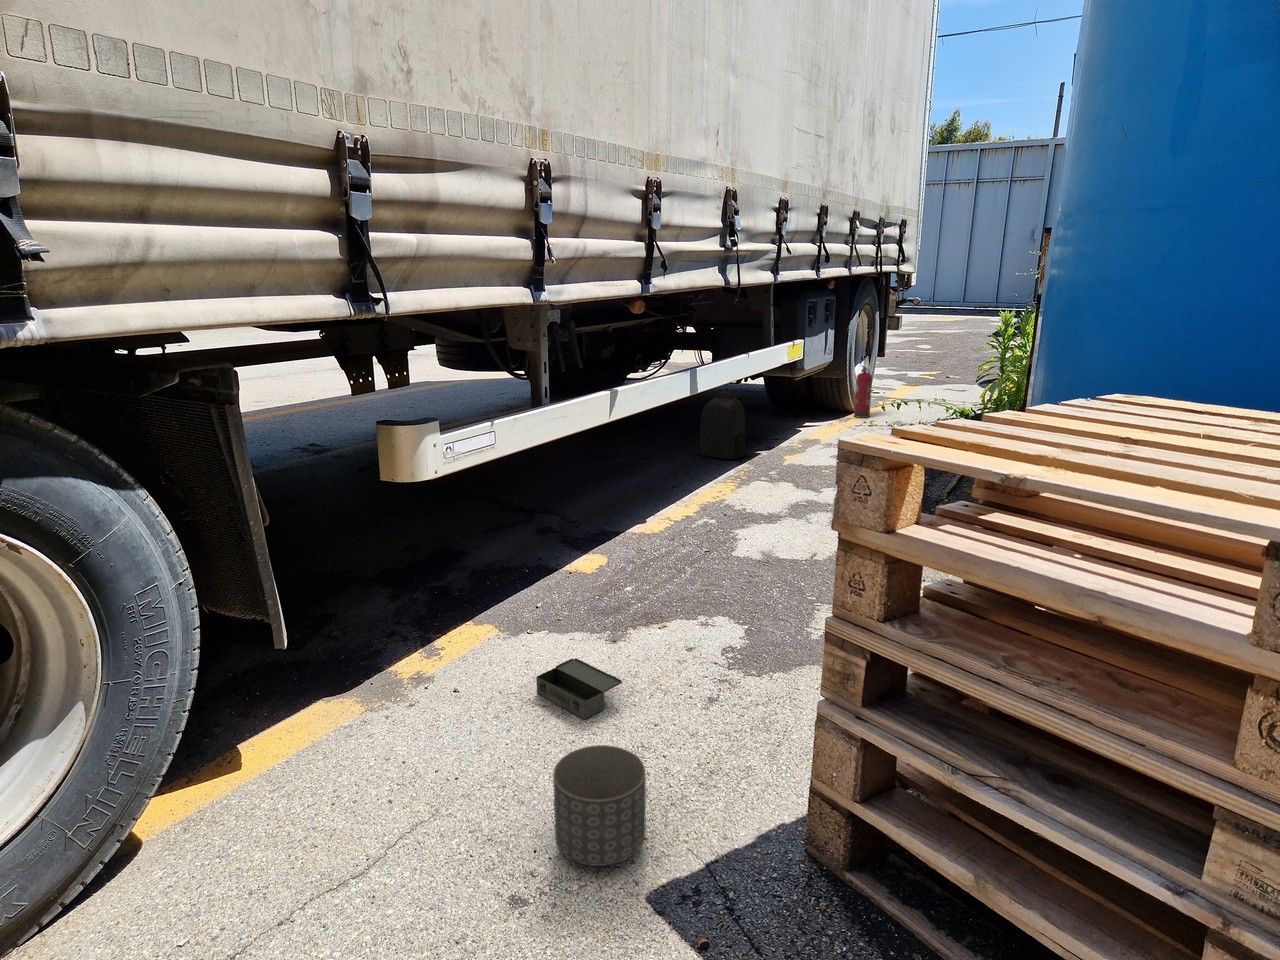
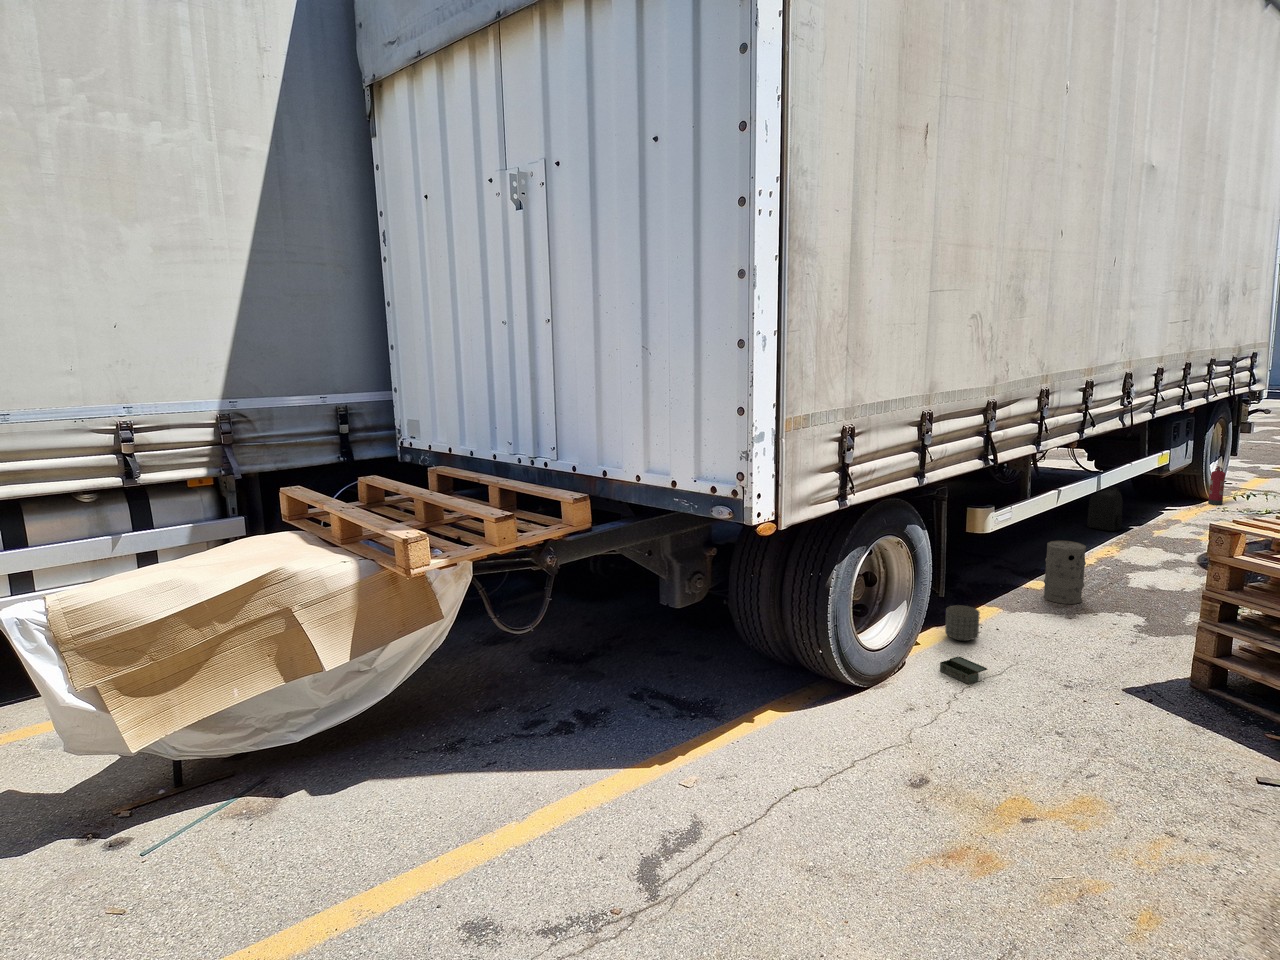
trash can: none [584,483,653,603] -> present [1044,541,1086,604]
toolbox: present [536,658,622,719] -> present [940,657,987,684]
planter: present [553,745,646,866] -> present [945,605,979,641]

